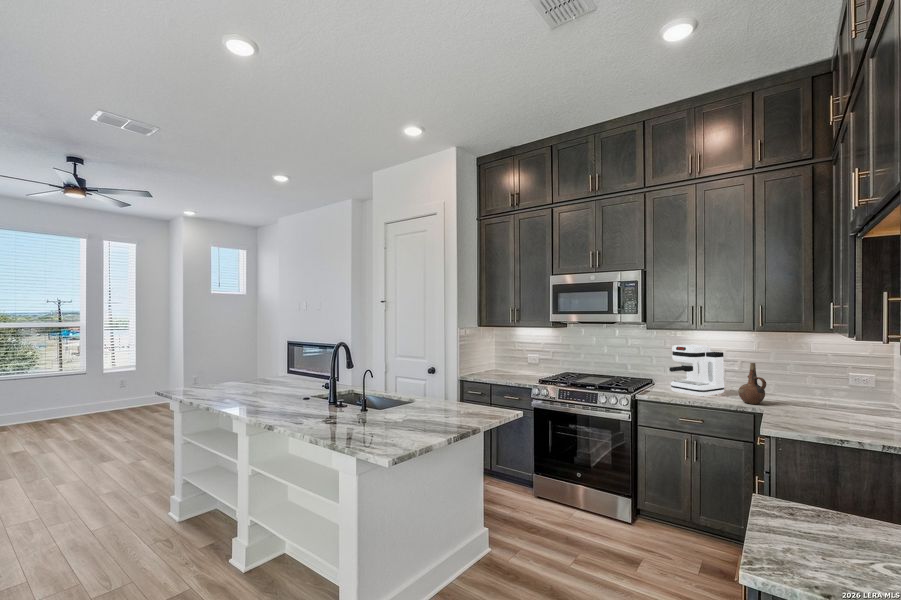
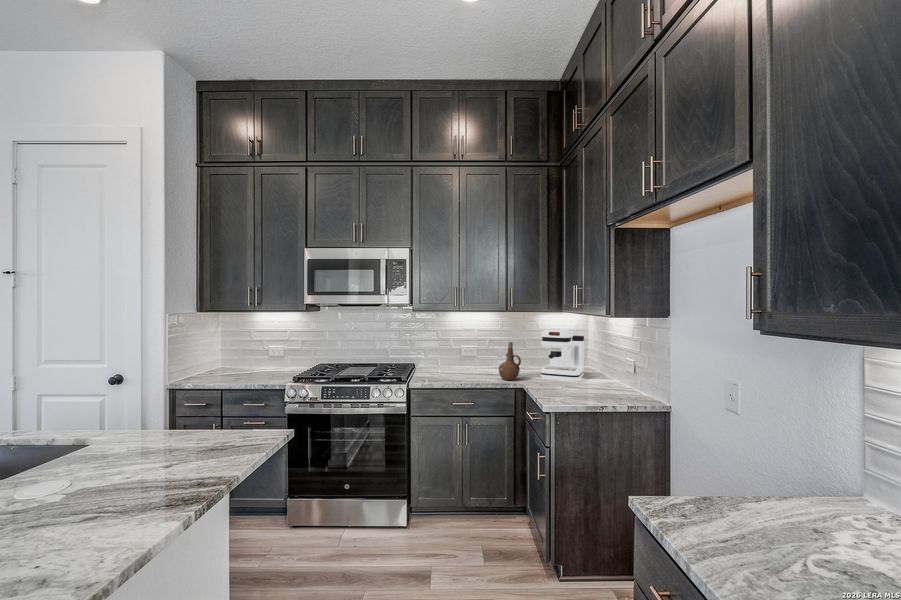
coffee maker: present [669,344,724,397] -> present [541,329,584,382]

